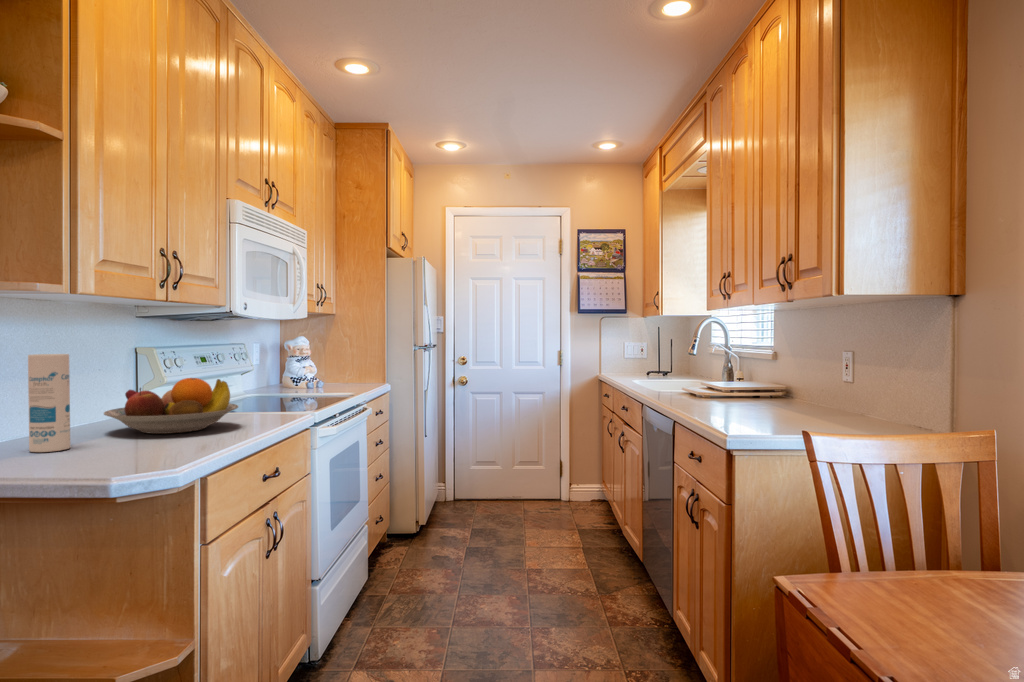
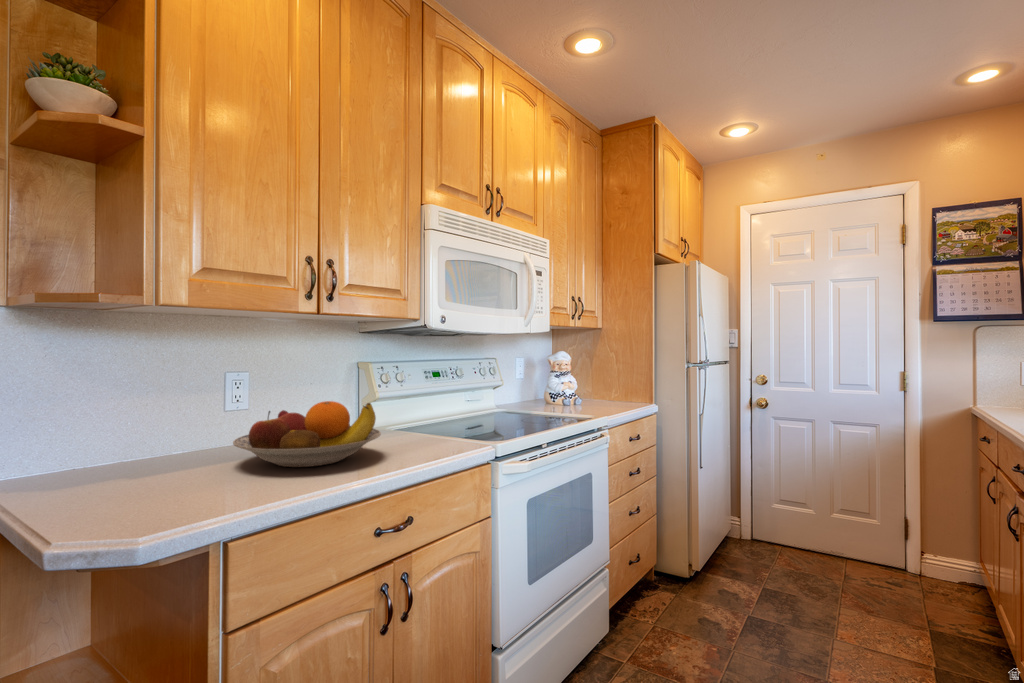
canister: present [28,354,70,452] -> none [114,373,161,484]

